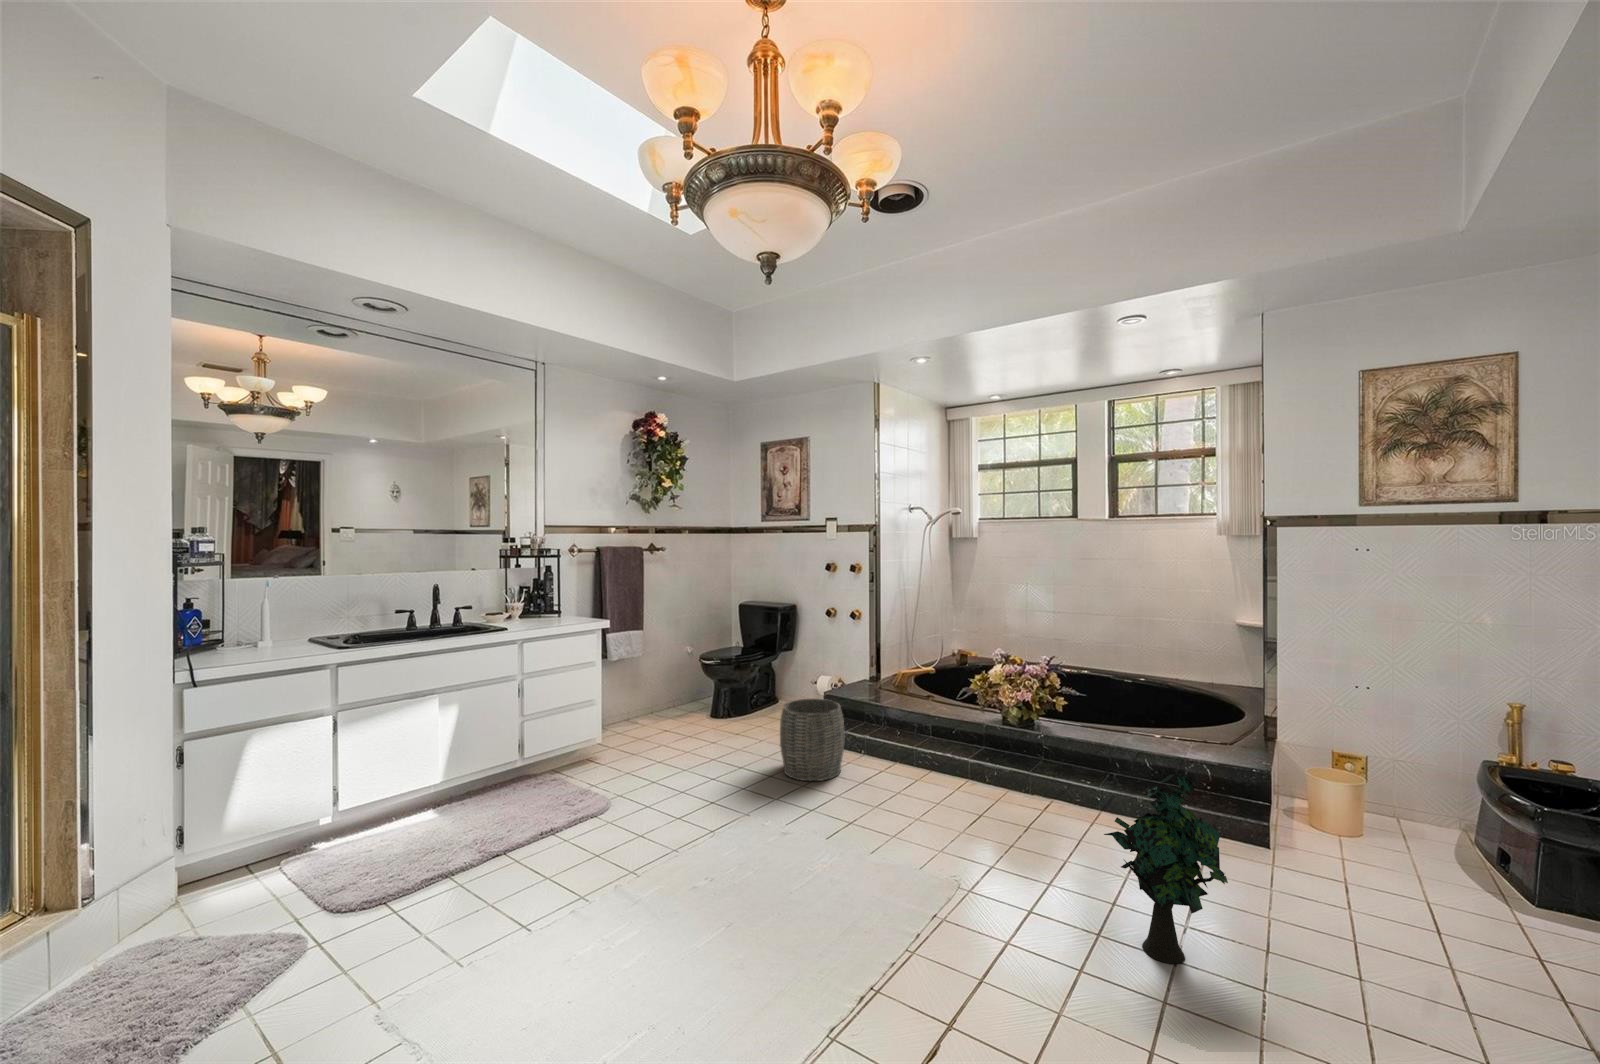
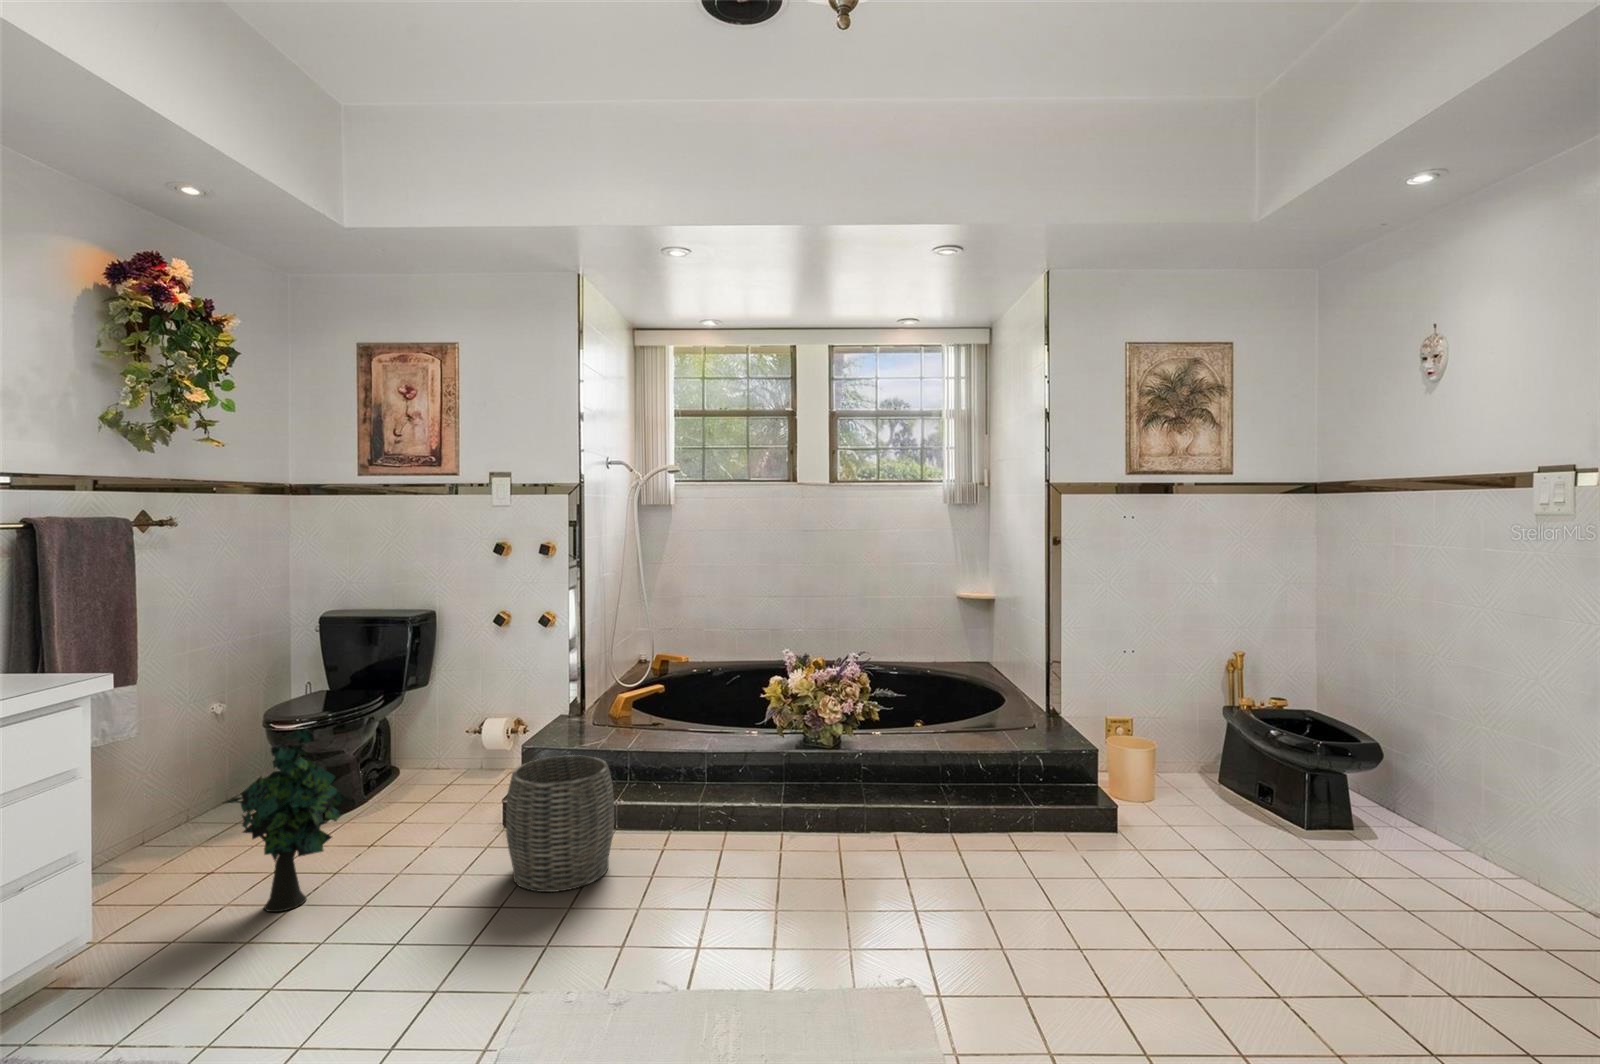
decorative plant: present [1104,775,1228,963] -> present [224,729,346,912]

